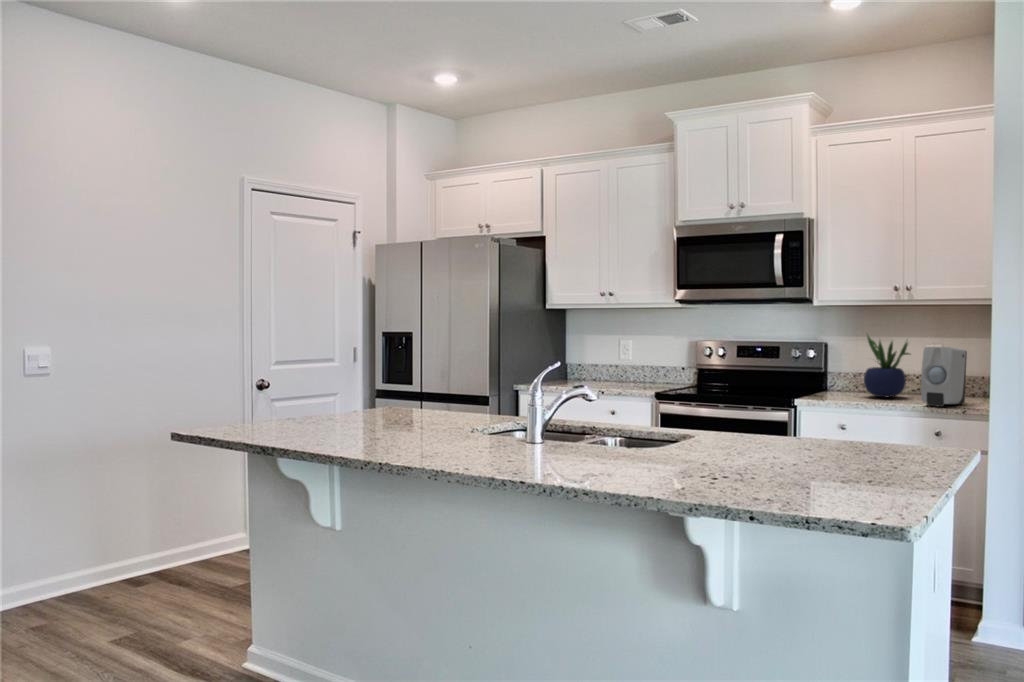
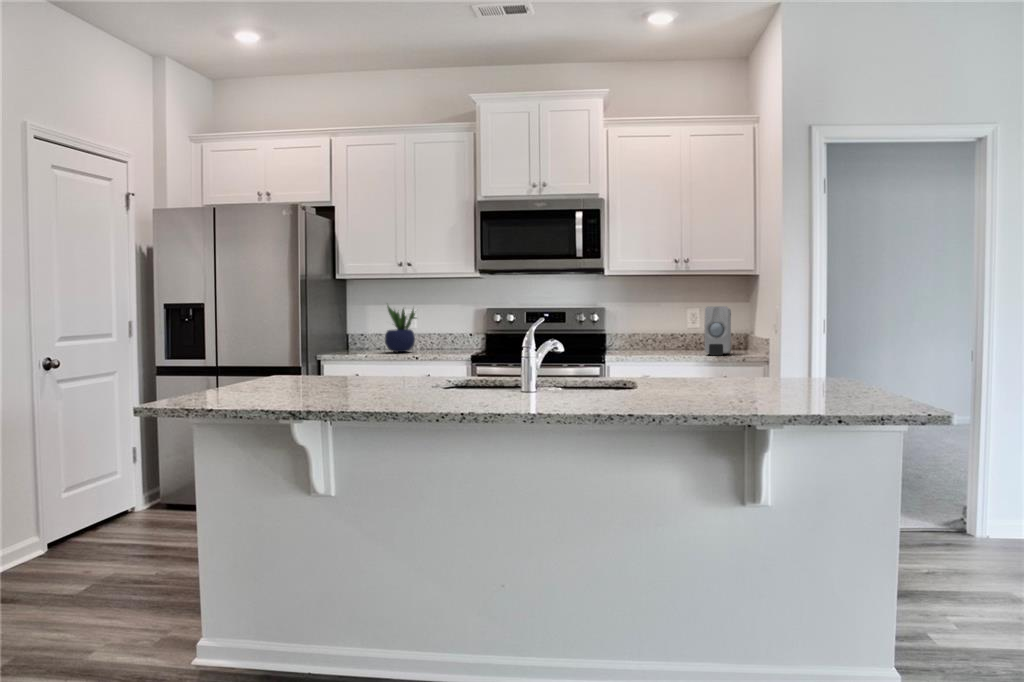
potted plant: present [864,335,909,397] -> present [385,306,416,352]

